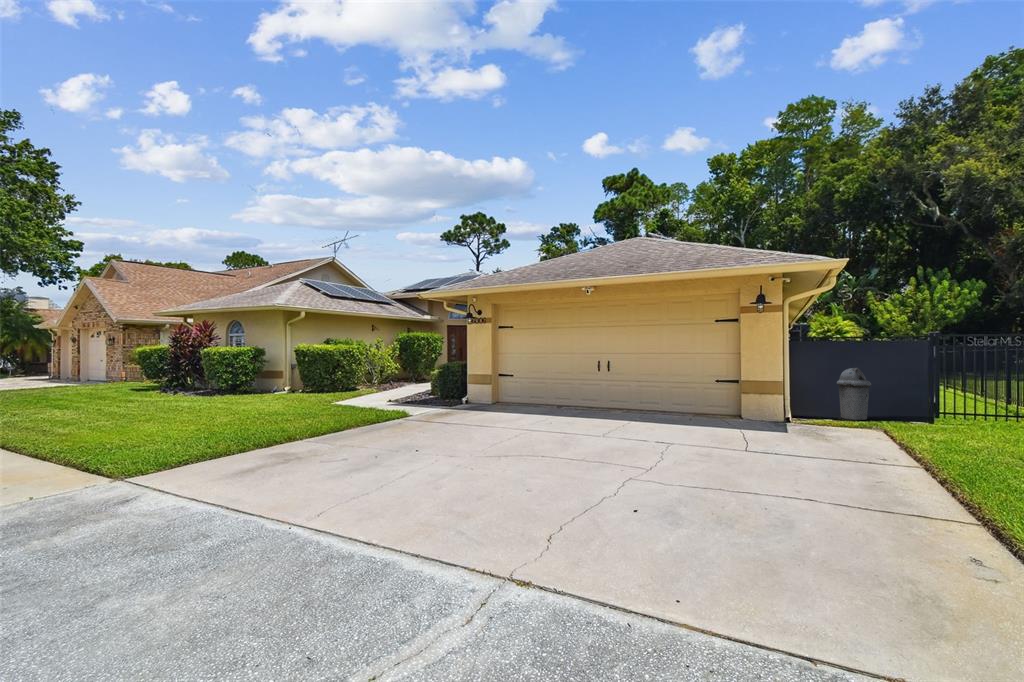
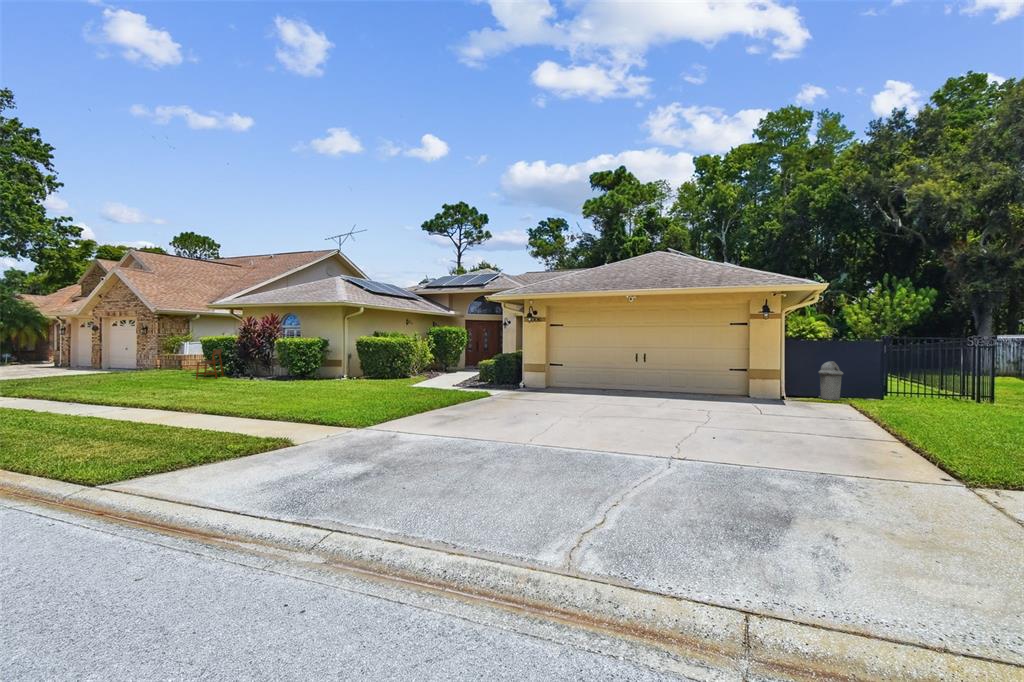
bench: none [134,360,172,393] -> present [196,349,224,379]

